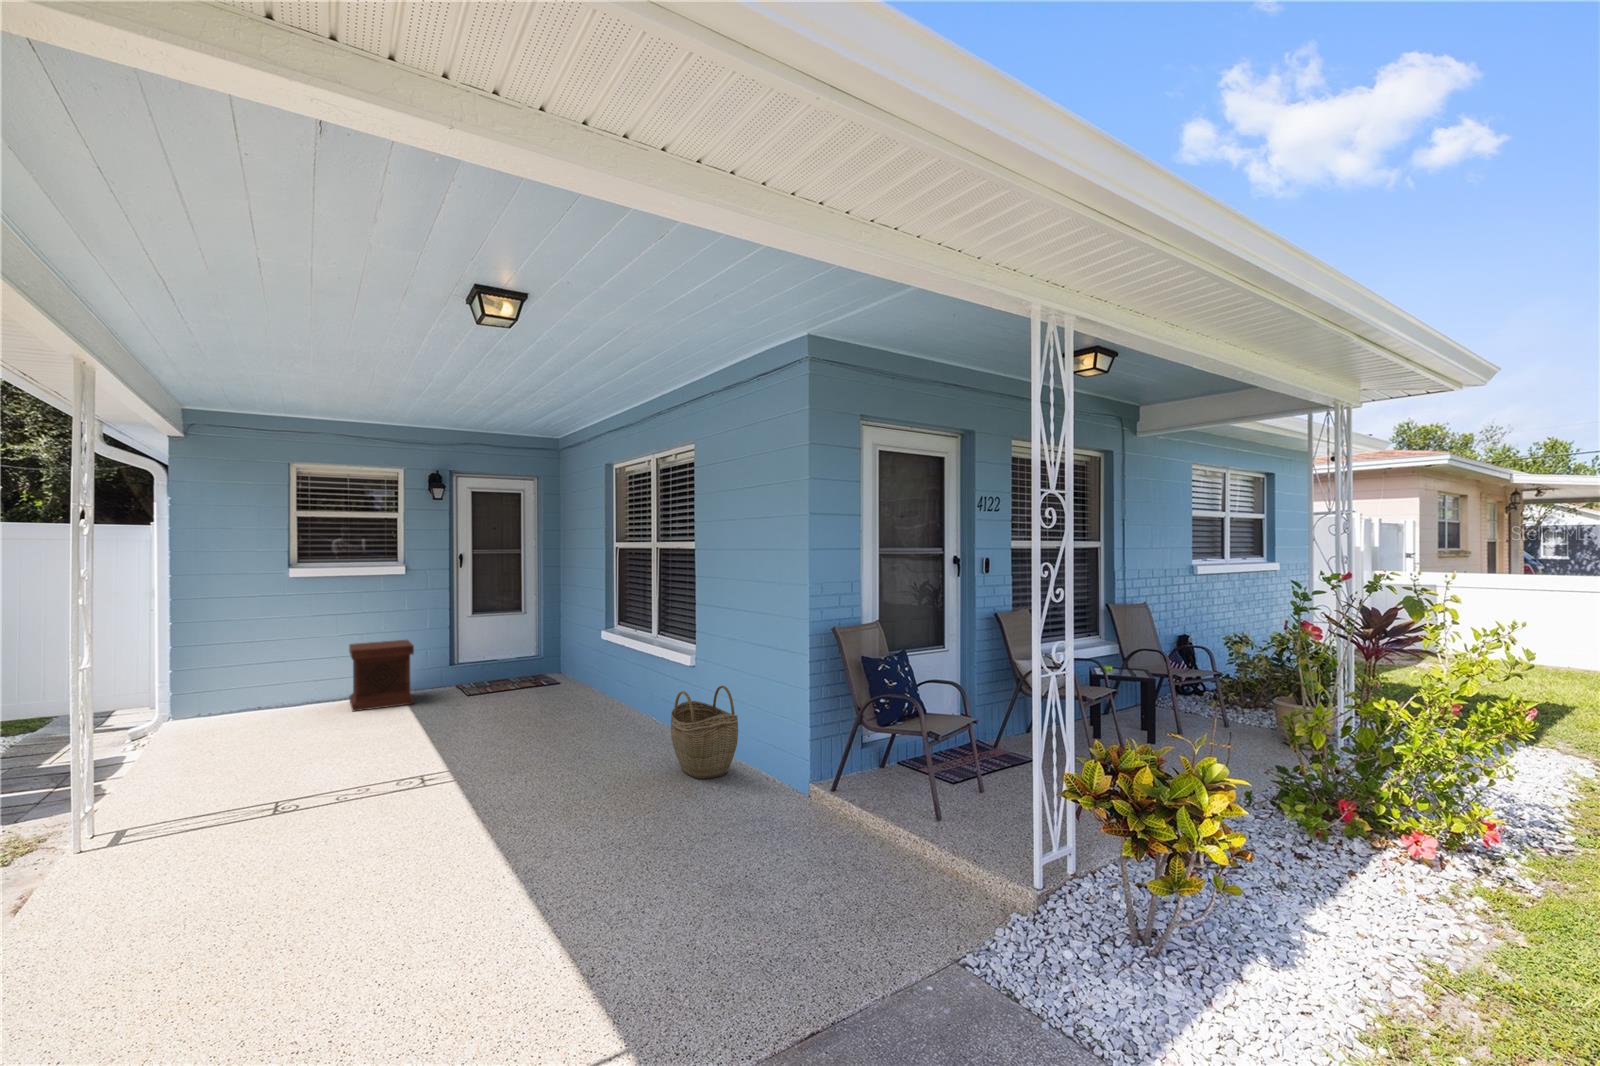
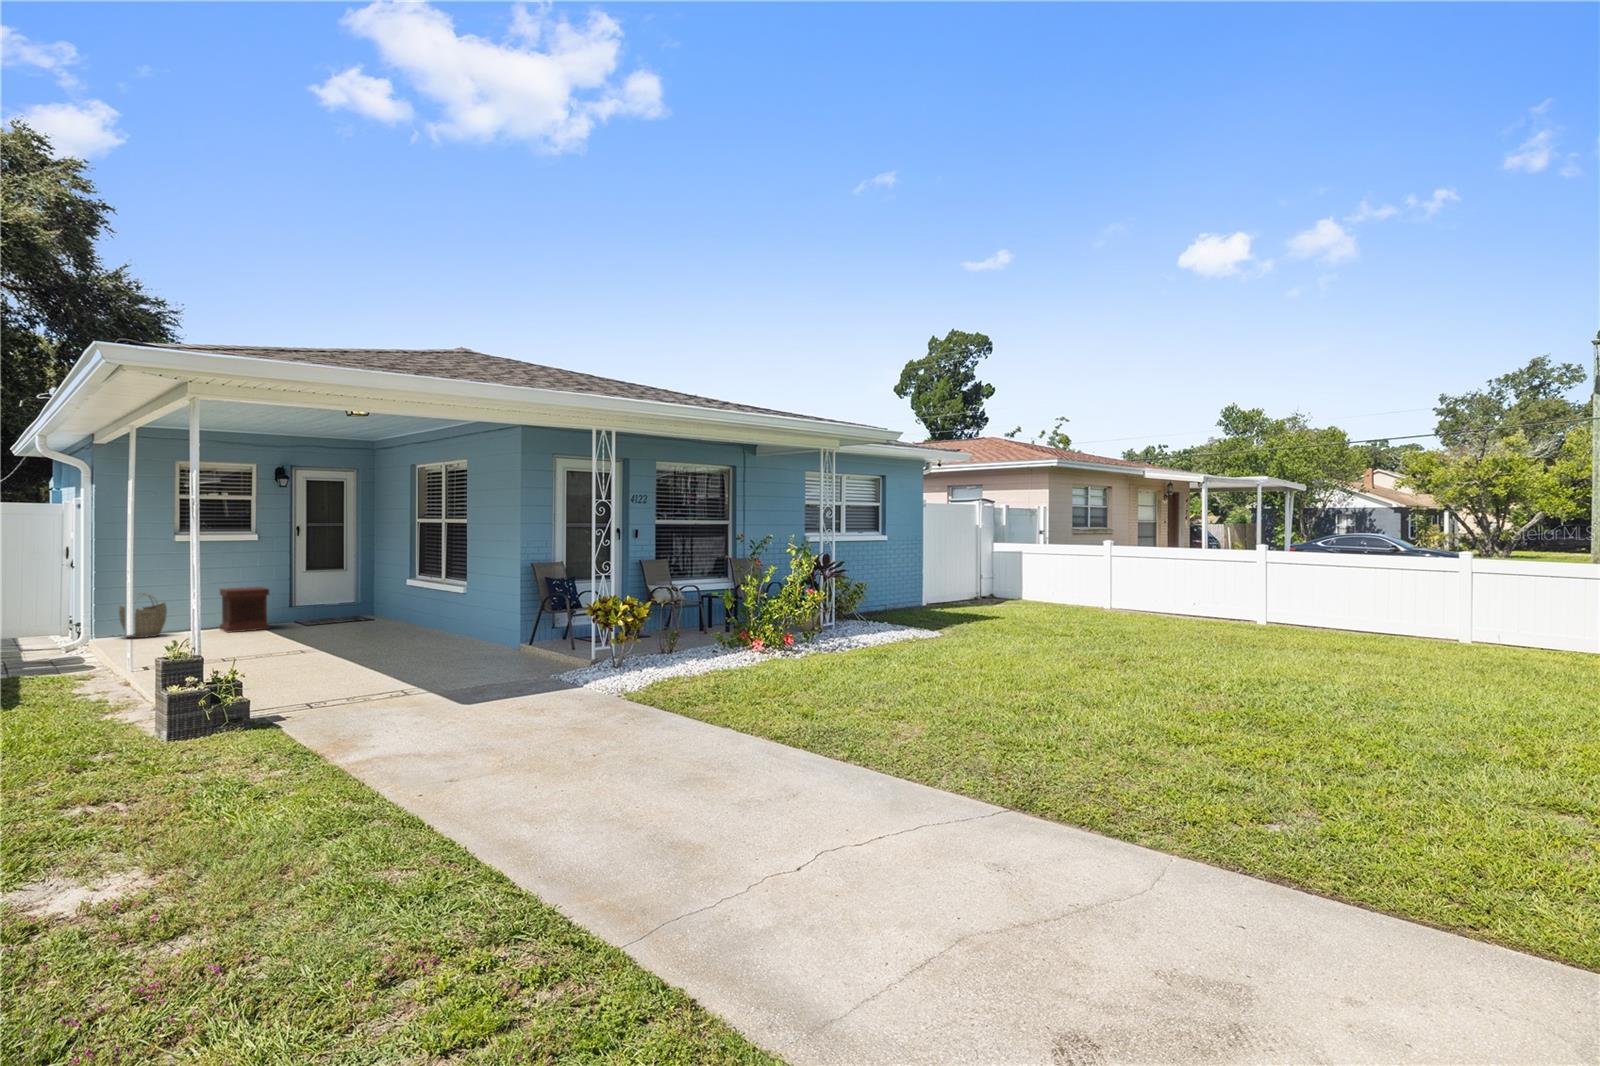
woven basket: present [671,686,738,779] -> present [119,594,167,638]

